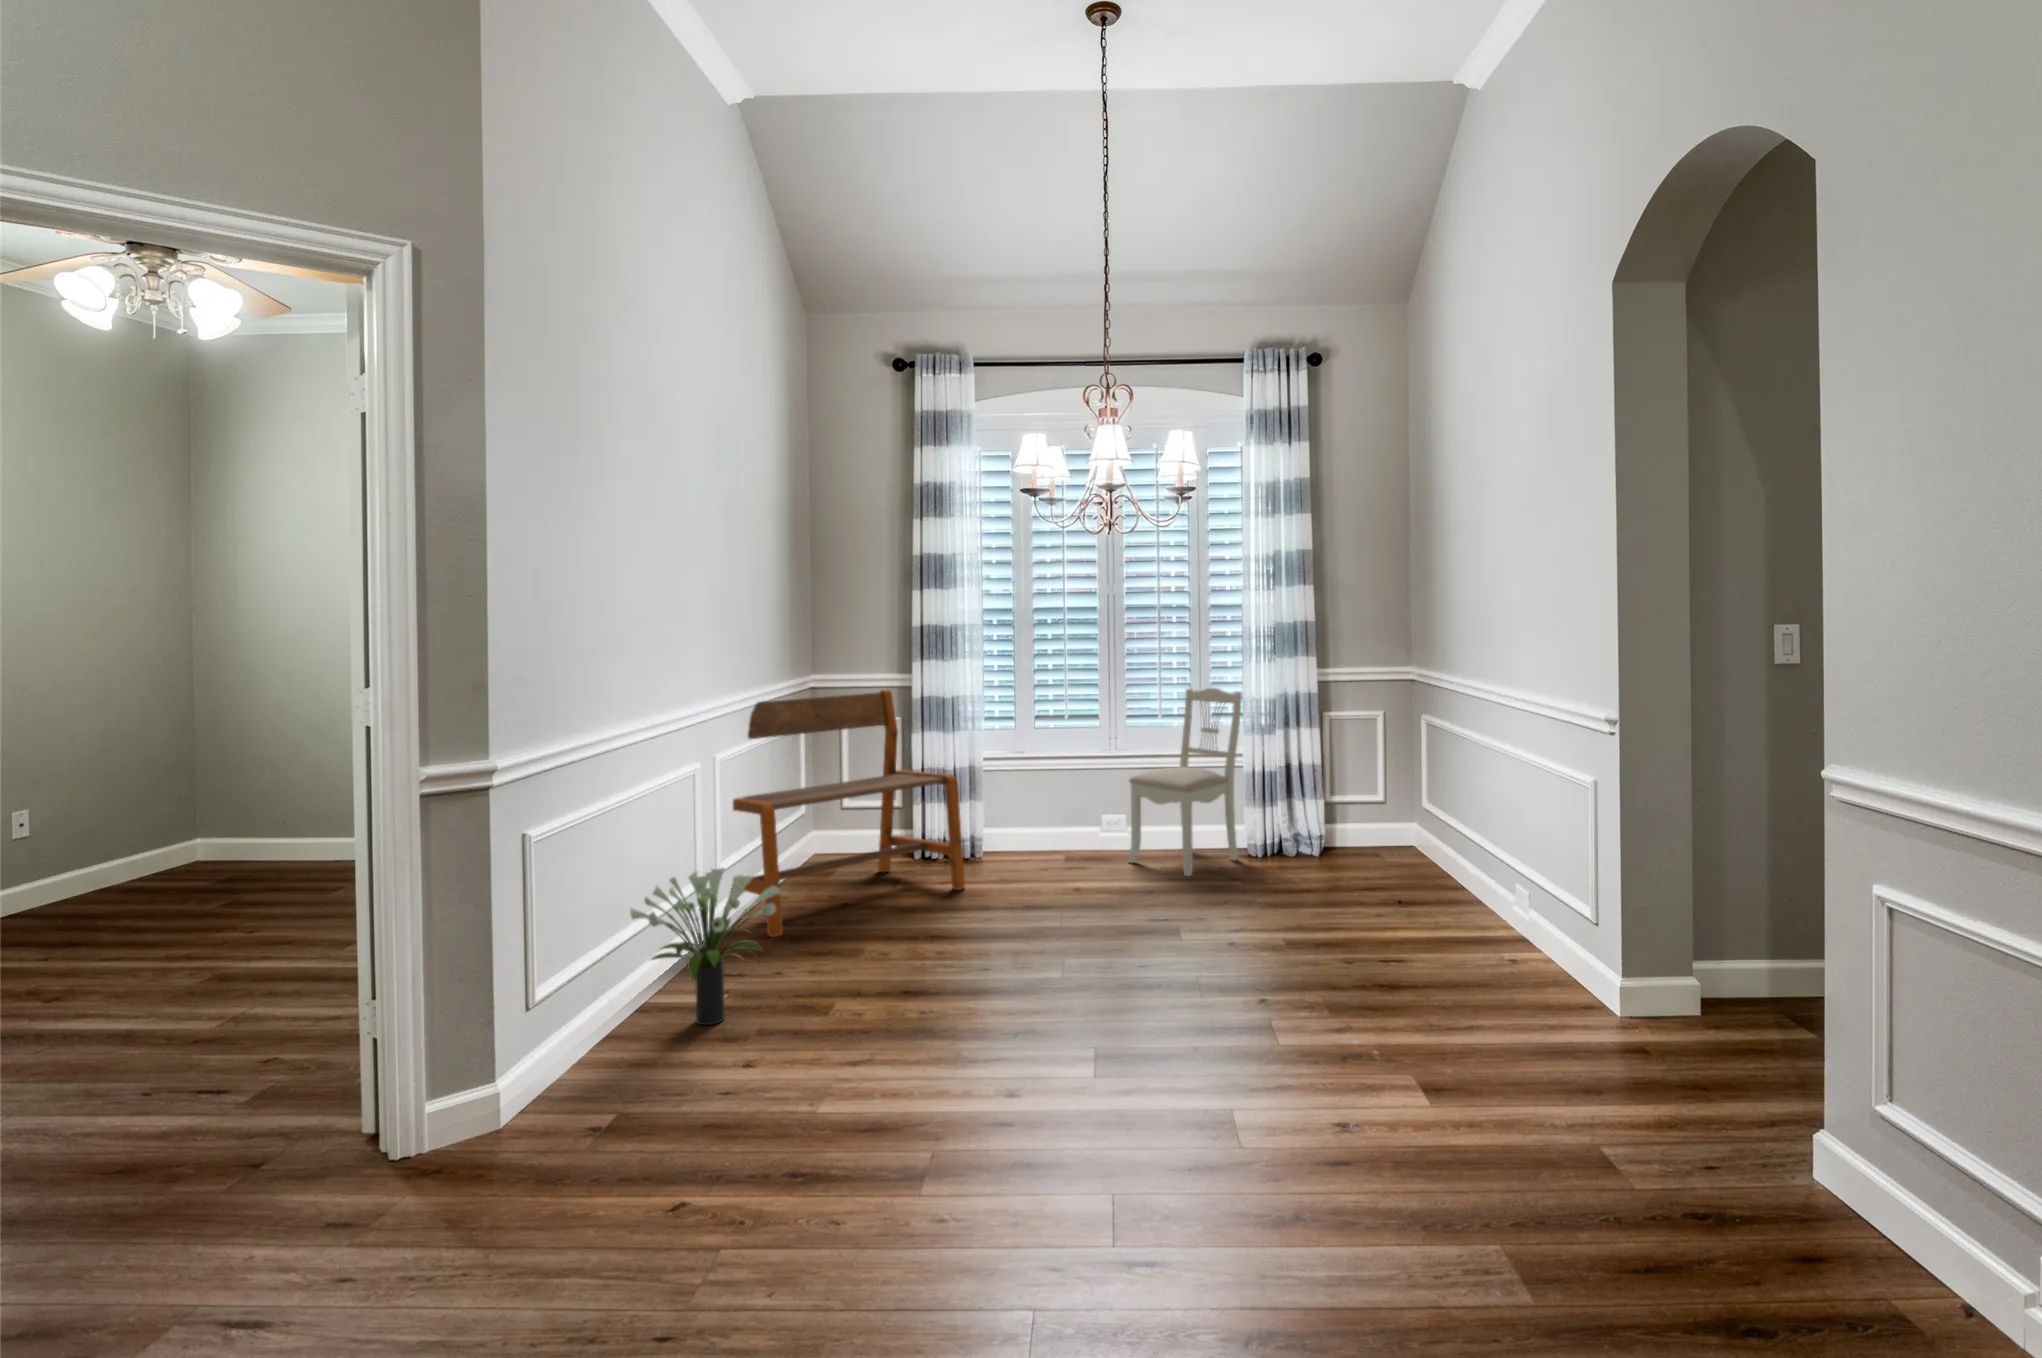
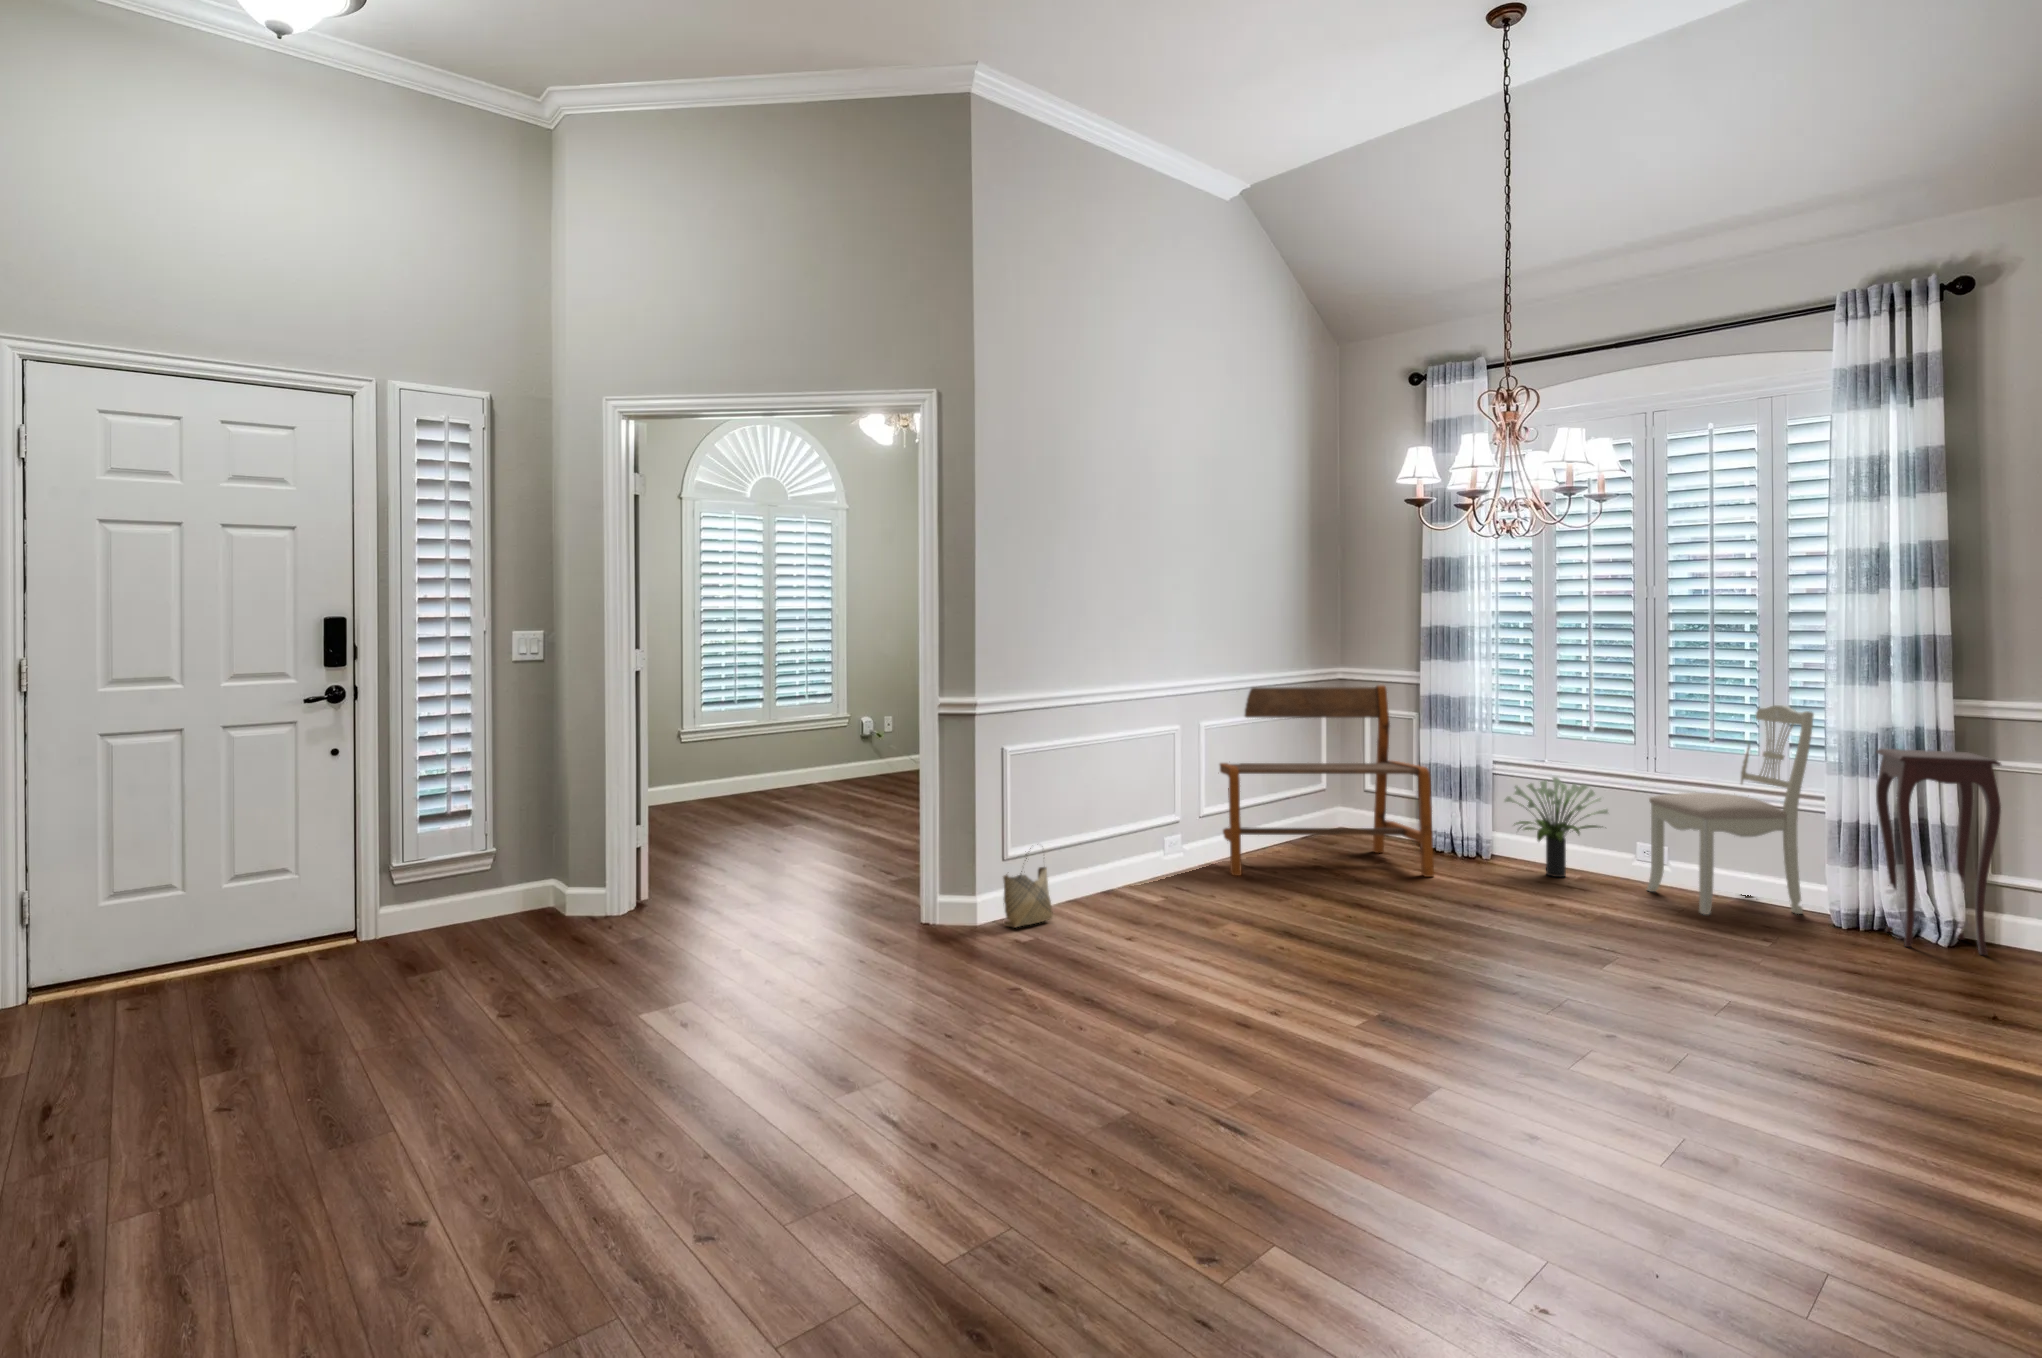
side table: none [1285,716,1366,873] -> present [1876,749,2001,956]
potted plant: present [630,868,781,1025] -> present [1505,777,1608,877]
woven basket: none [545,969,618,1111] -> present [1003,848,1053,928]

